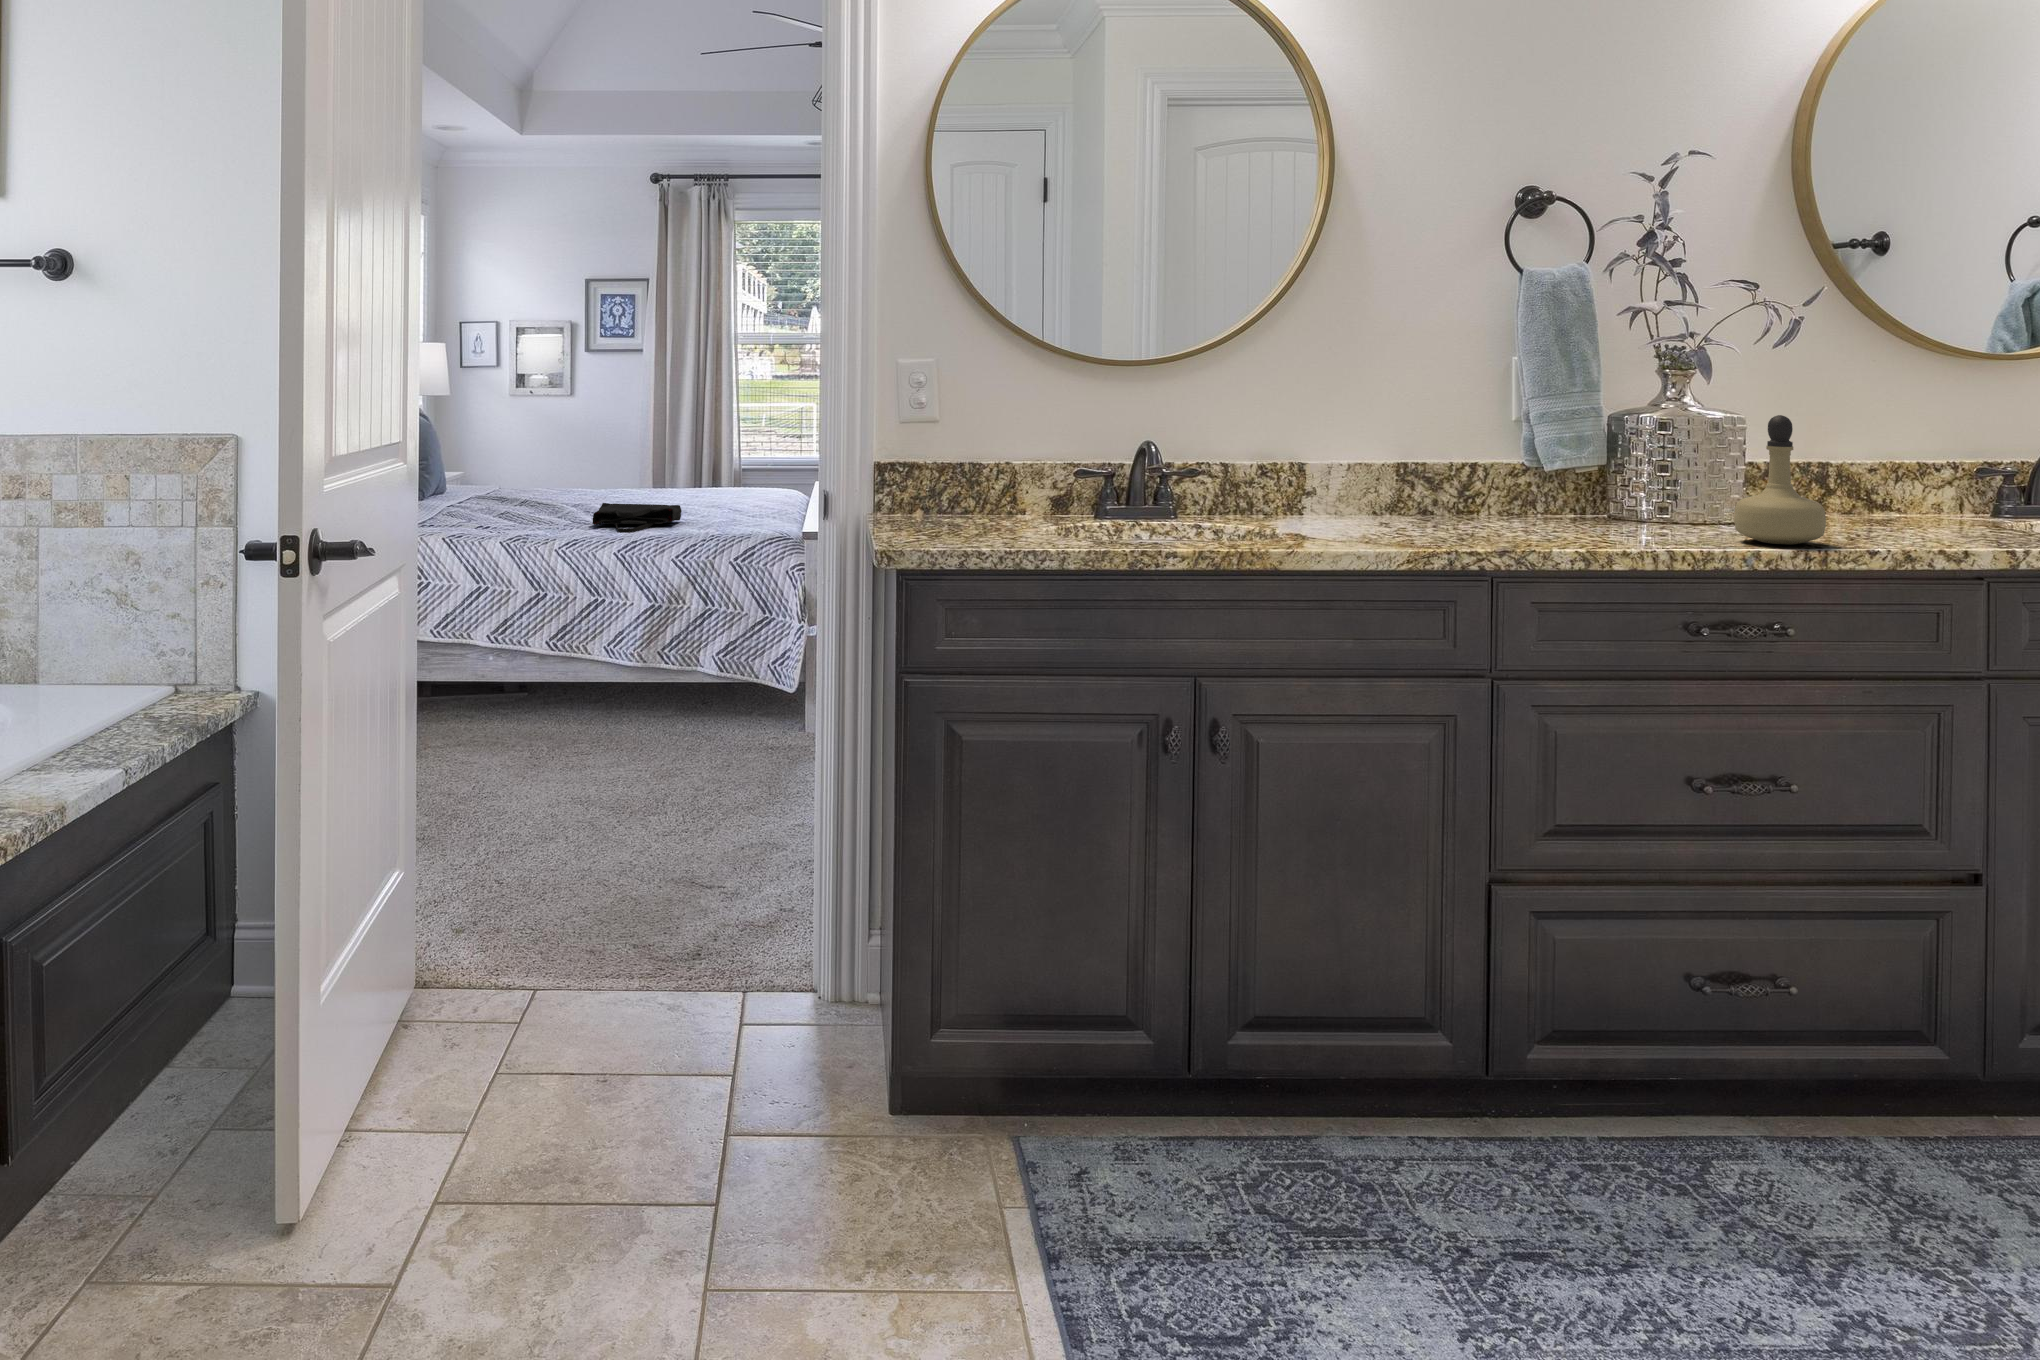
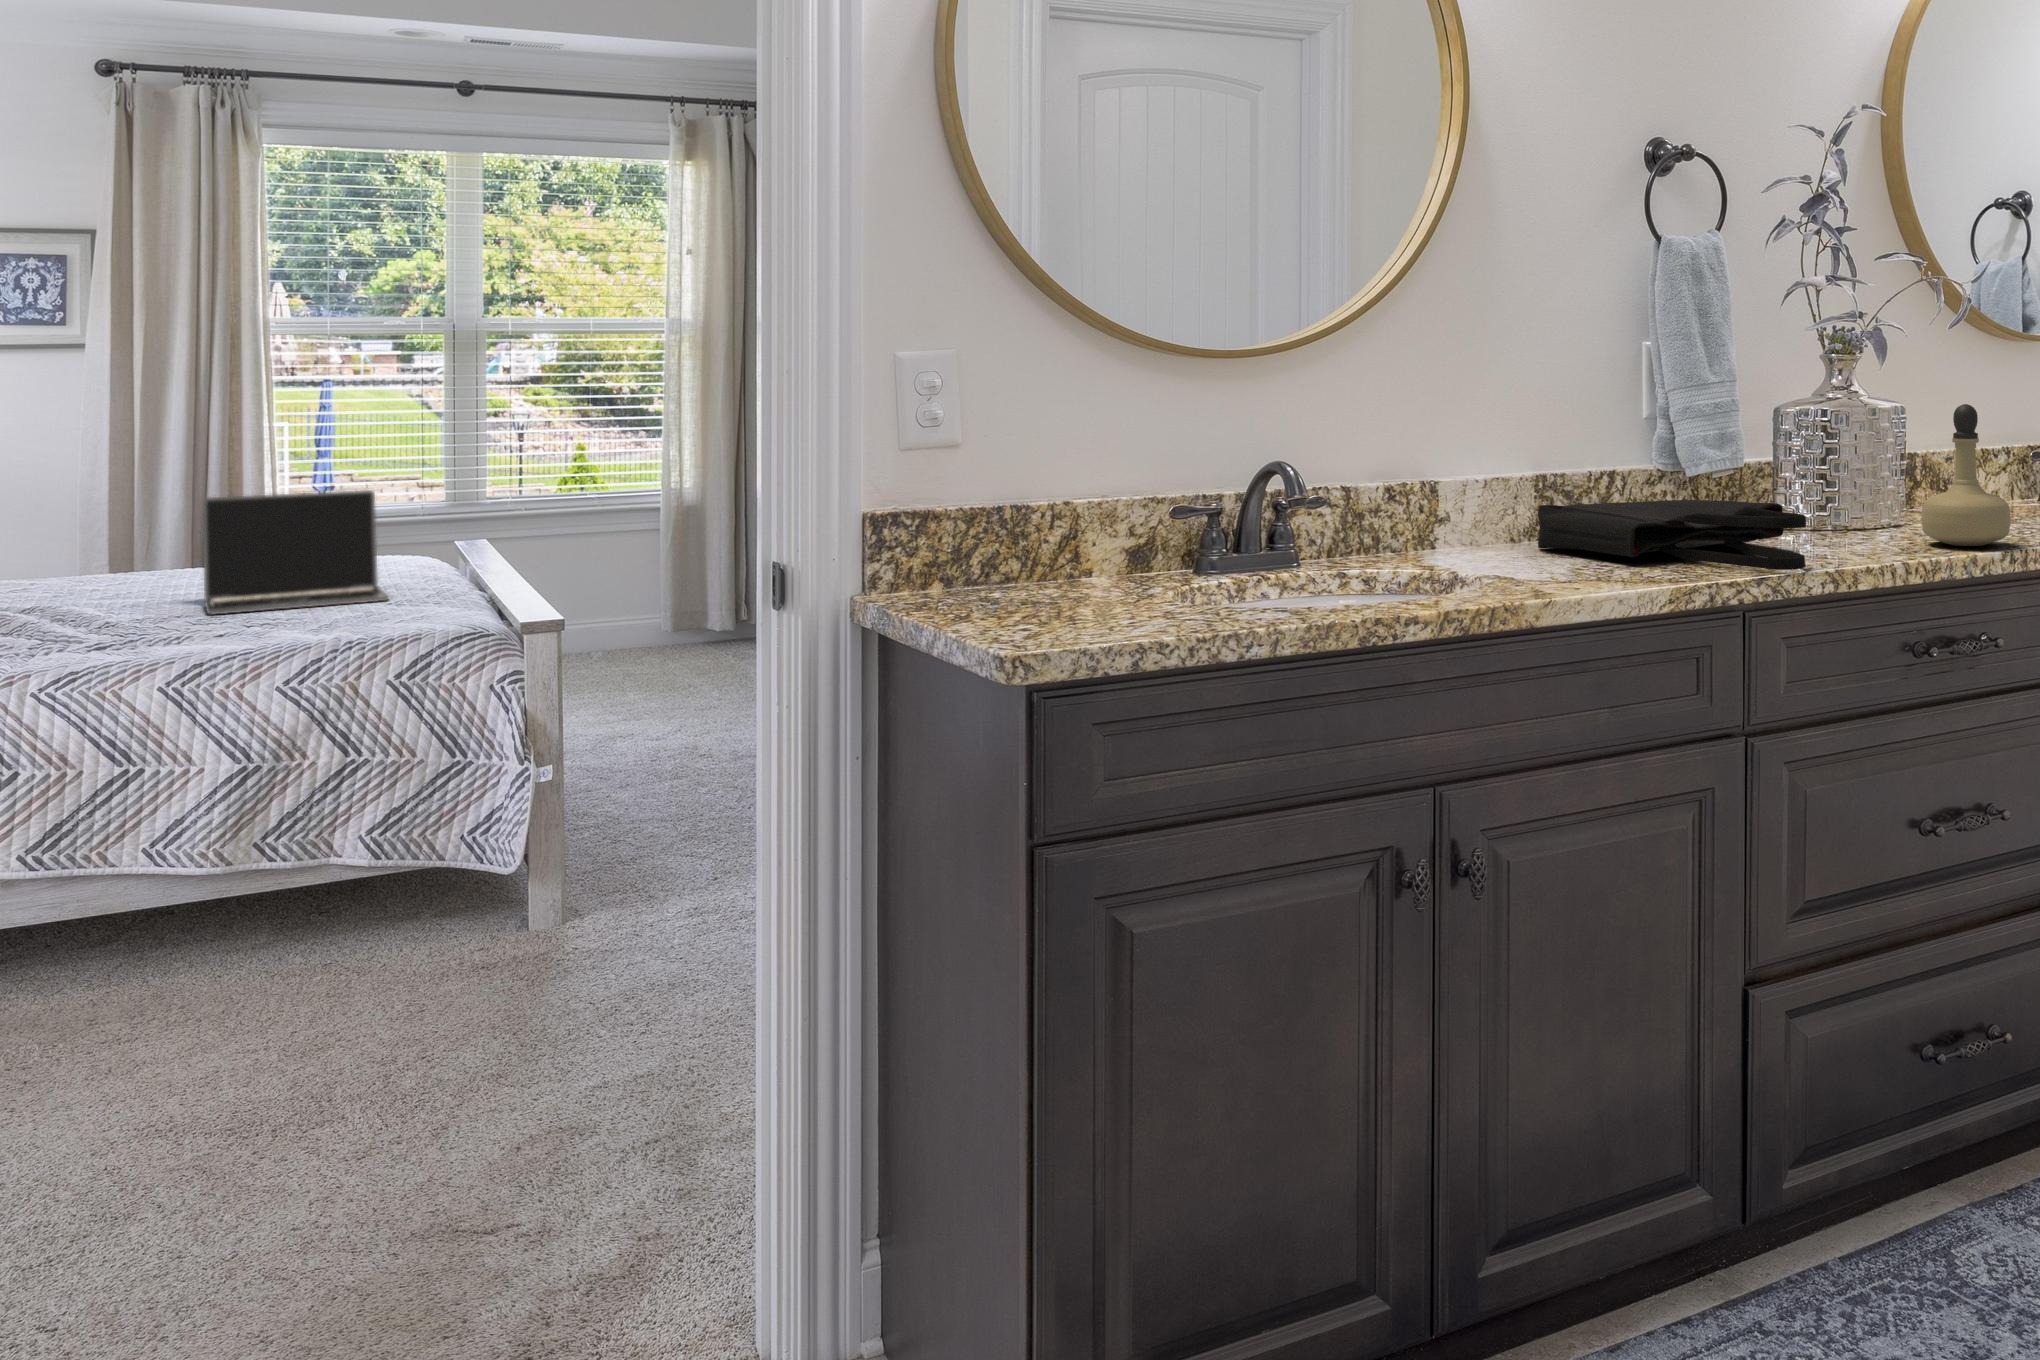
laptop: none [659,445,753,516] -> present [203,490,389,615]
tote bag: present [593,503,682,533] -> present [1538,500,1806,570]

